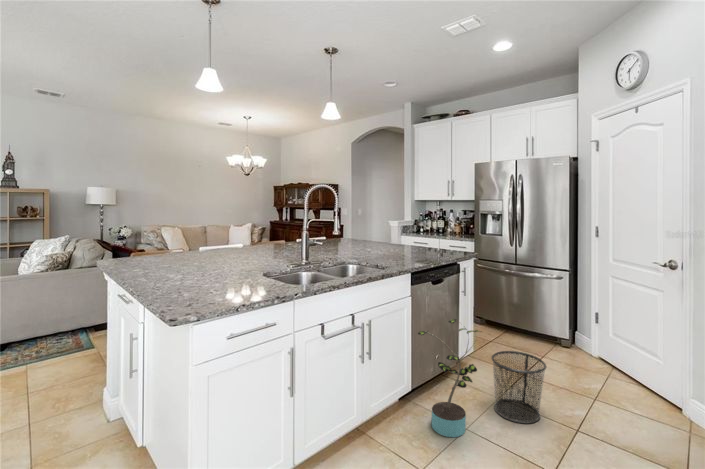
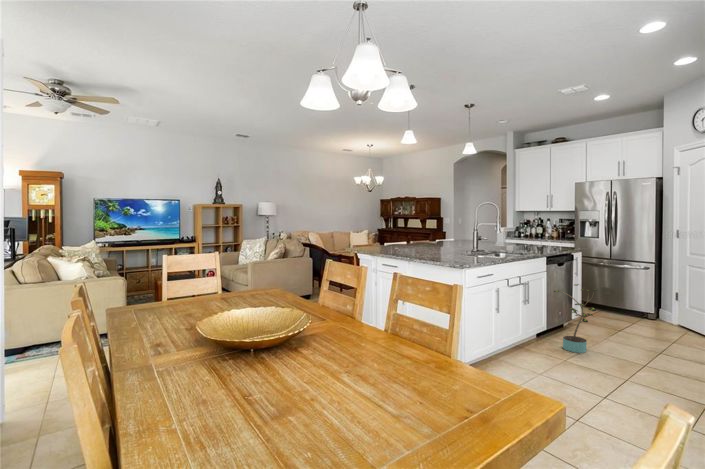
trash can: present [492,351,547,423] -> none [601,309,640,351]

